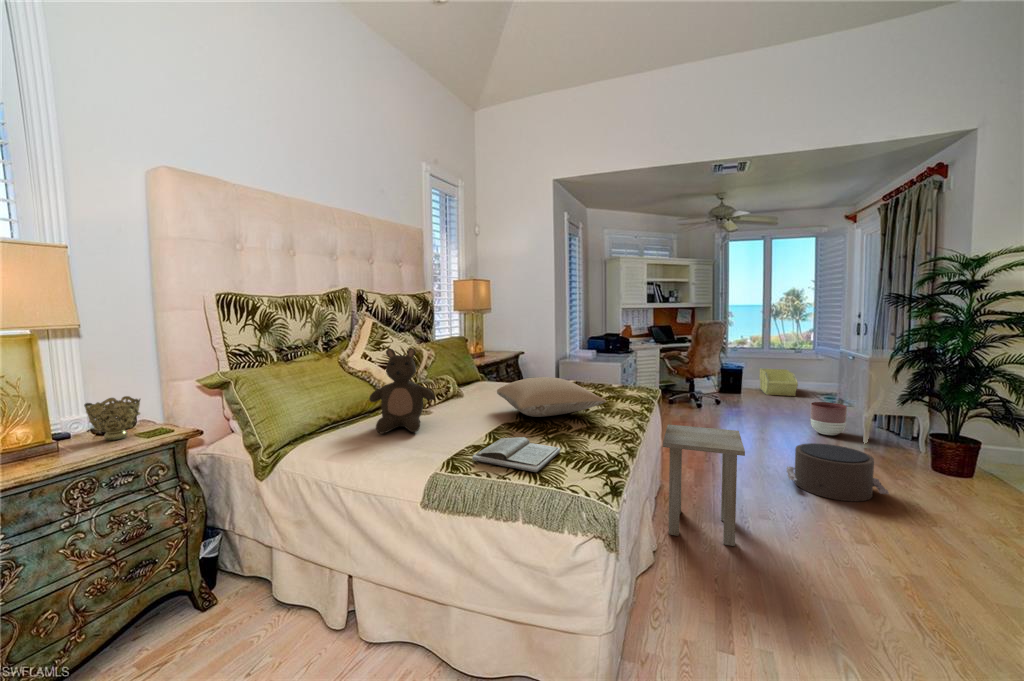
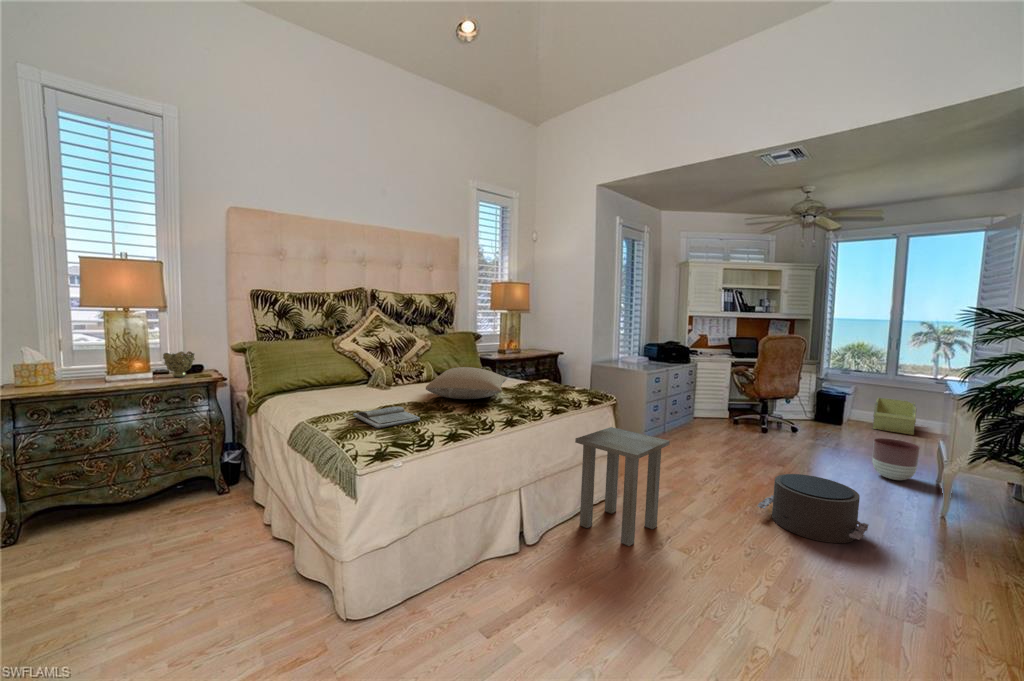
stuffed bear: present [369,348,435,434] -> none [329,334,381,397]

